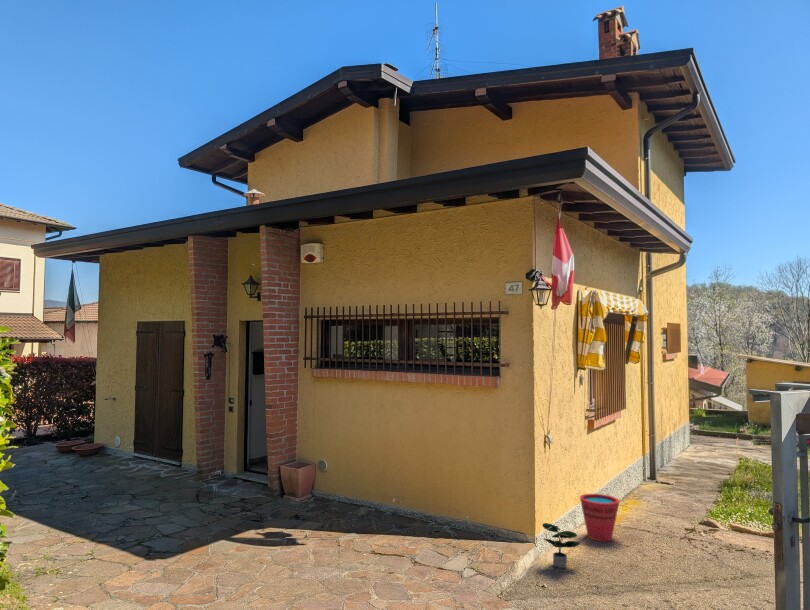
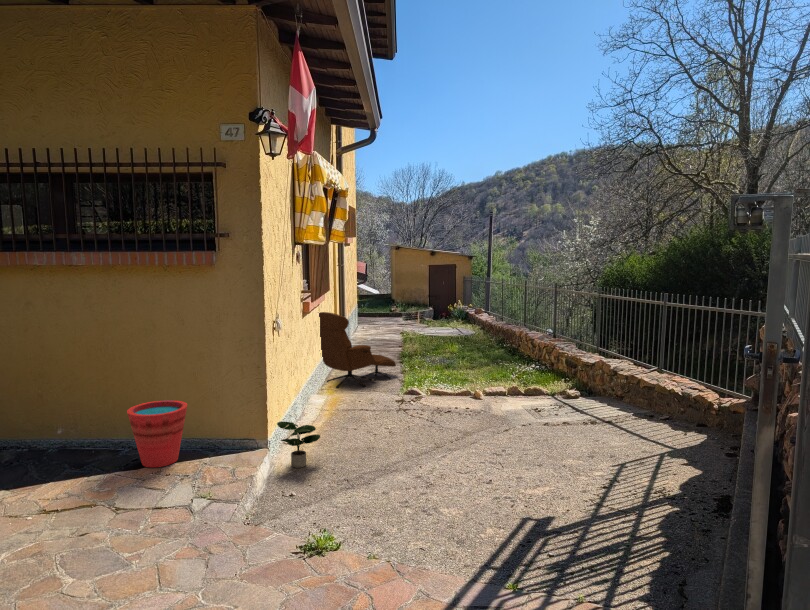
lounge chair: none [611,428,702,511] -> present [319,312,396,388]
bucket: present [580,494,619,541] -> present [127,400,187,467]

